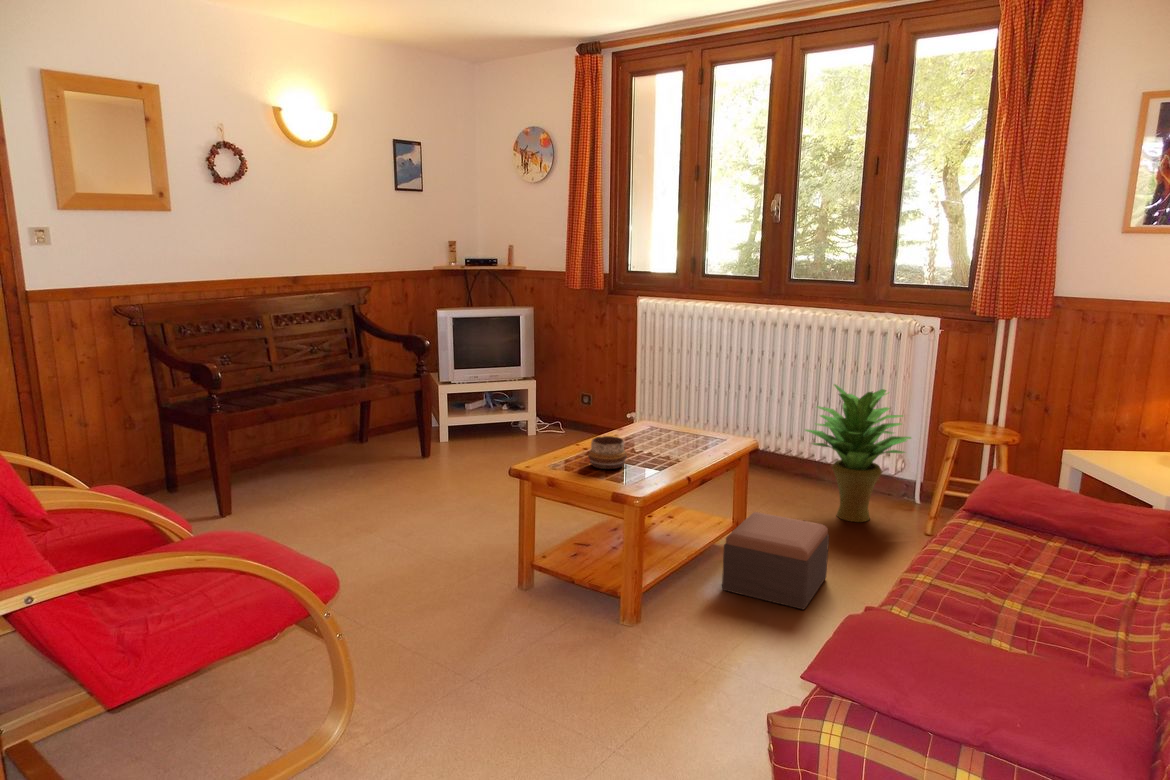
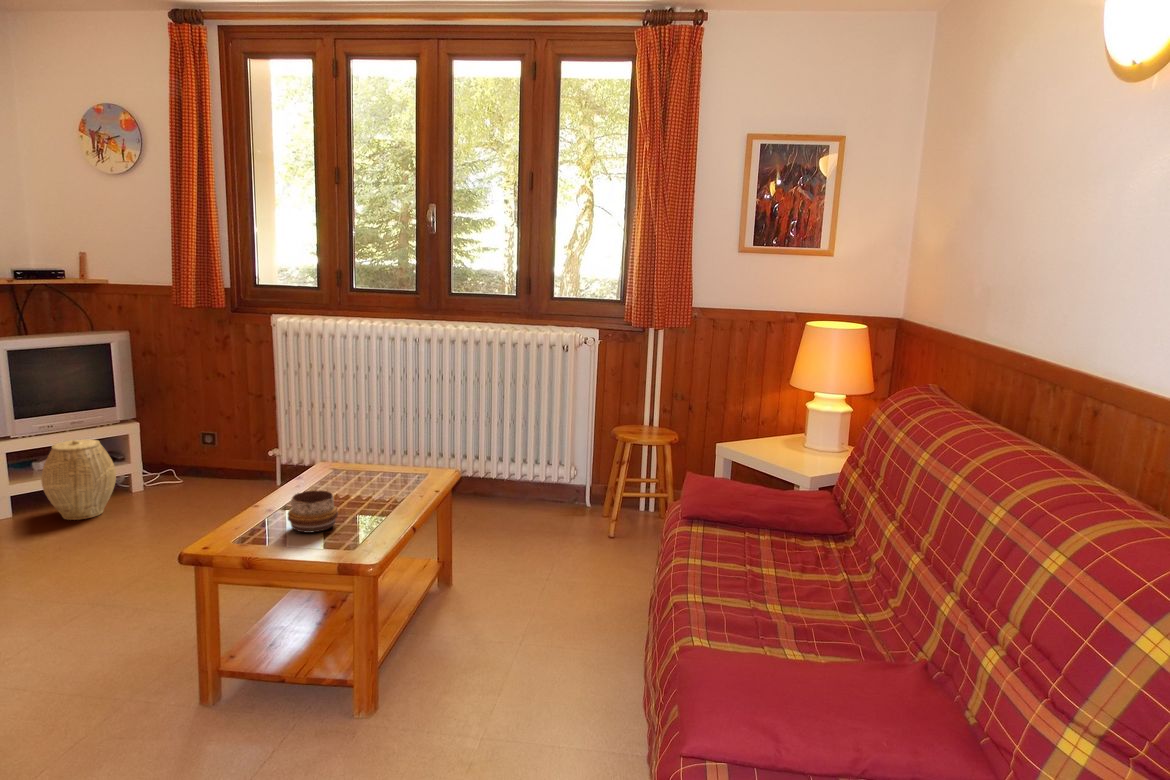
potted plant: present [805,384,911,522] -> none [491,400,592,536]
woven basket: none [465,389,514,450] -> present [41,439,116,520]
footstool: present [722,512,829,610] -> none [457,548,553,644]

